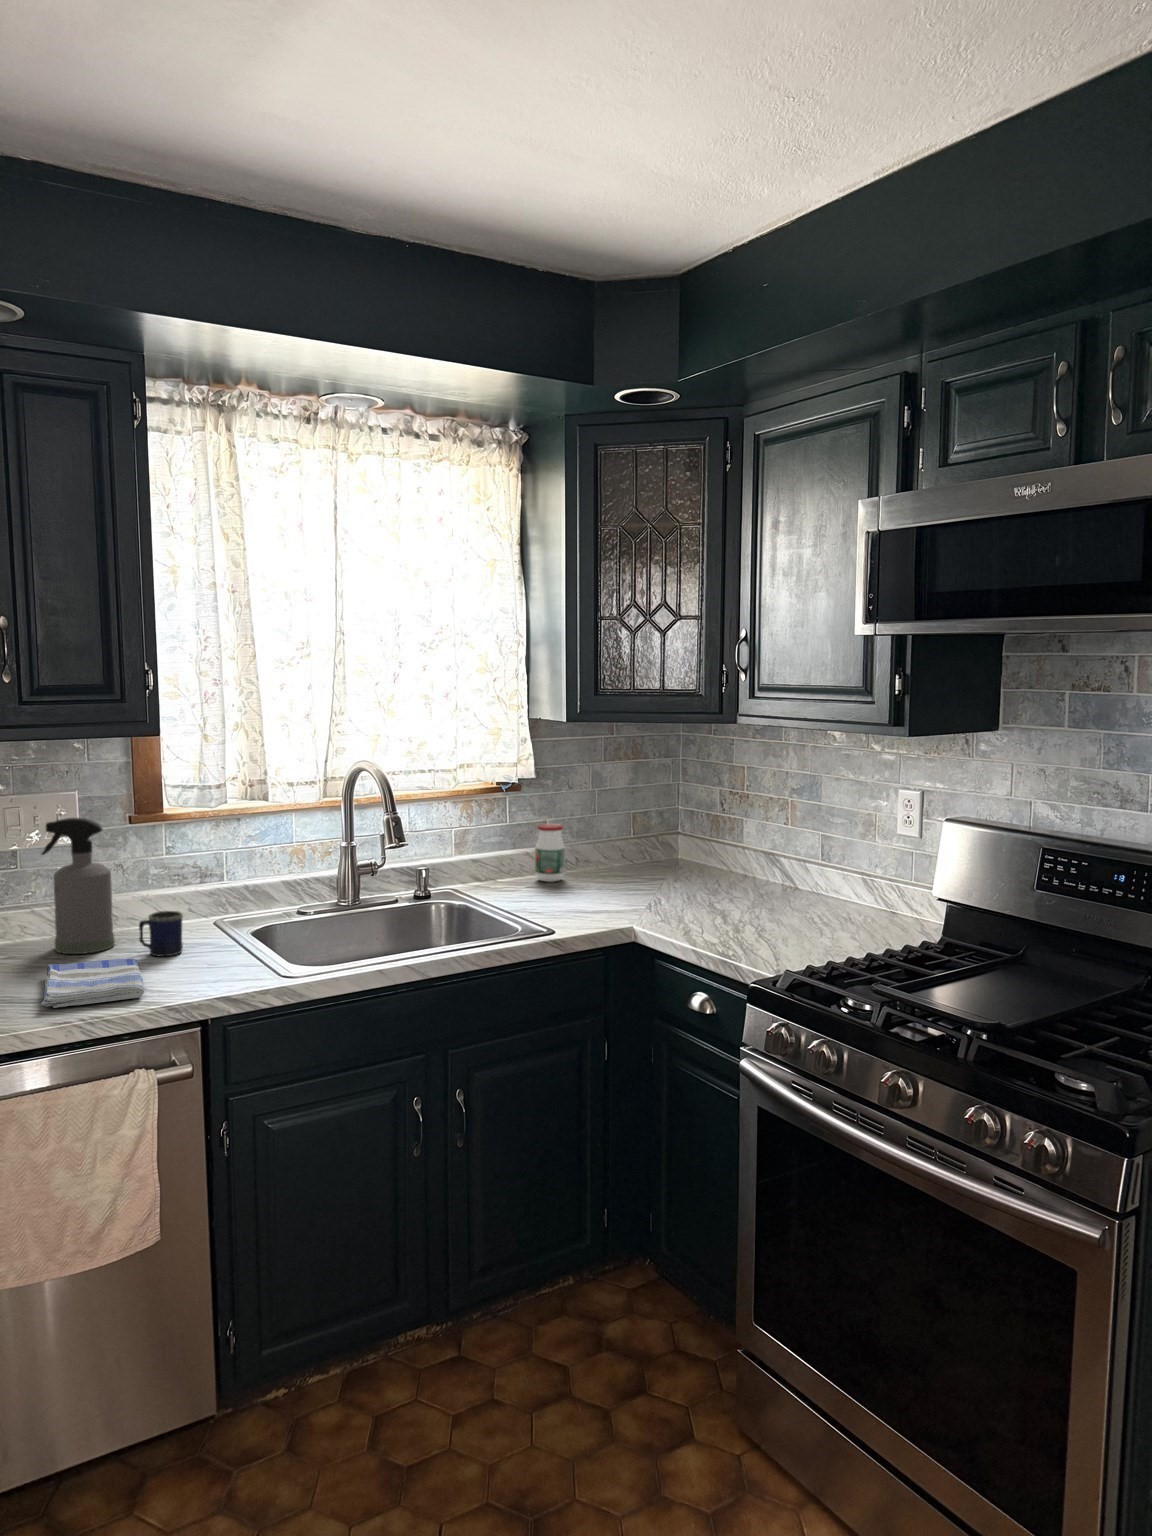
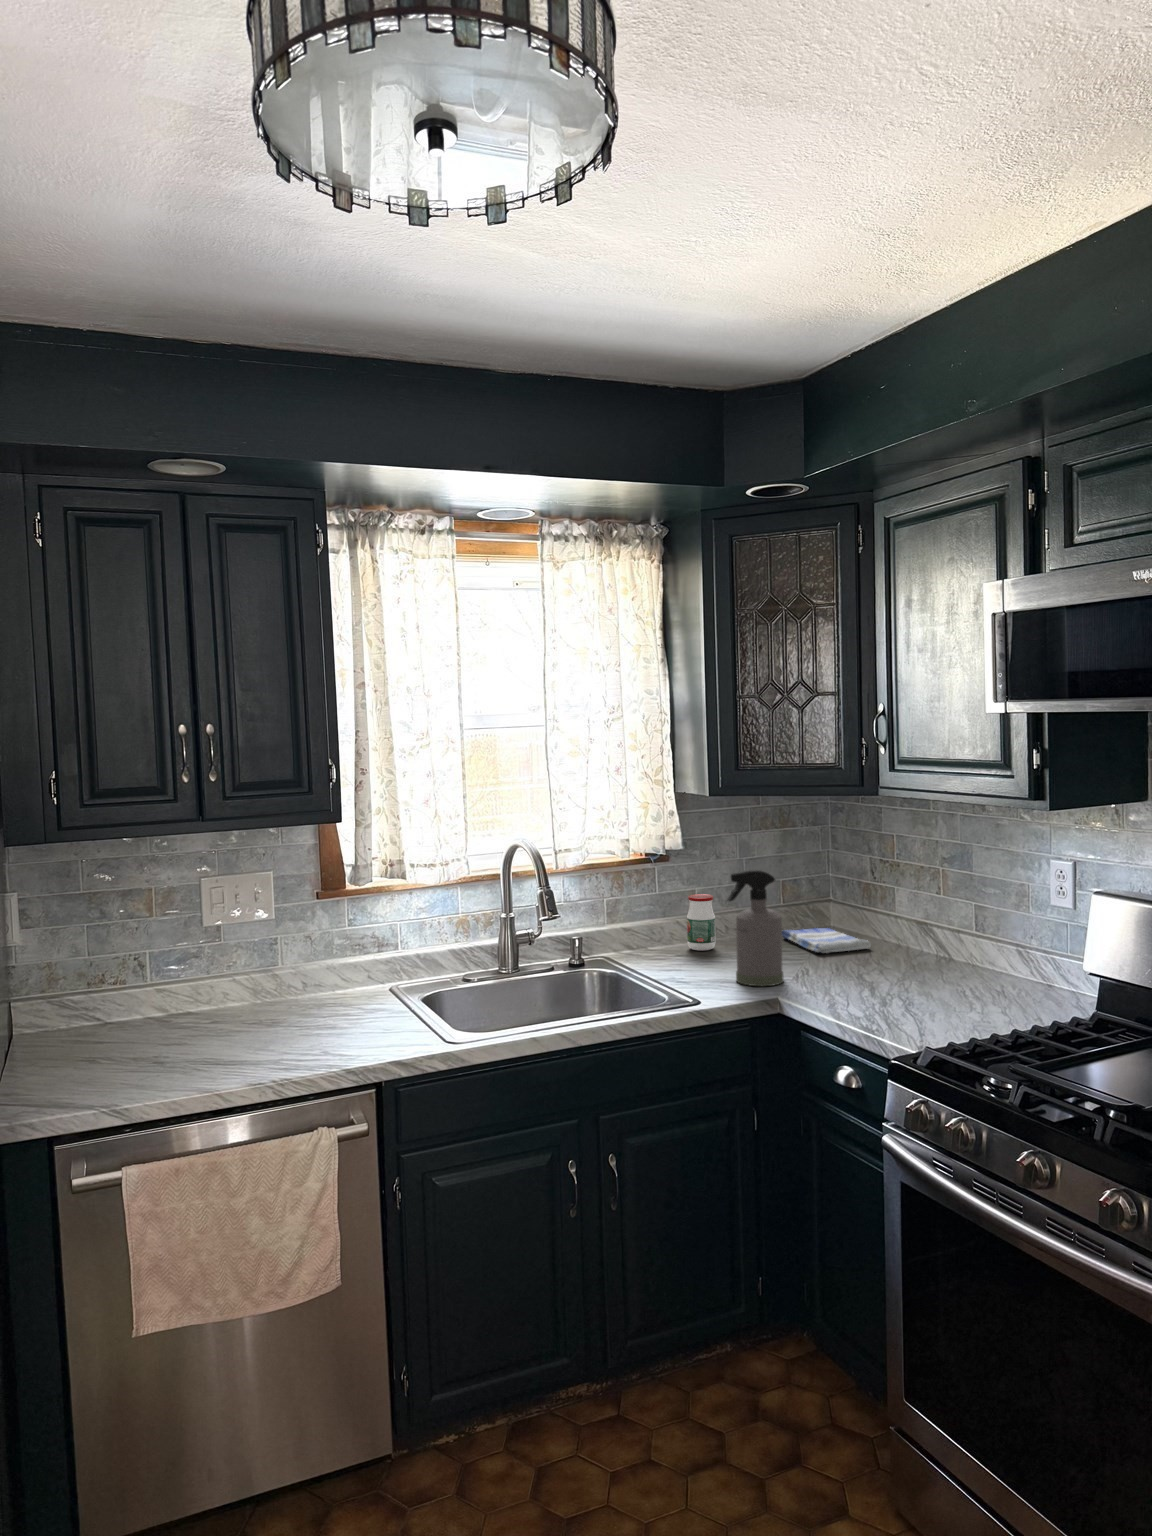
spray bottle: present [42,818,115,954] -> present [728,869,783,986]
mug: present [139,911,183,957] -> none [322,981,361,1023]
dish towel: present [41,959,144,1008] -> present [782,928,871,953]

